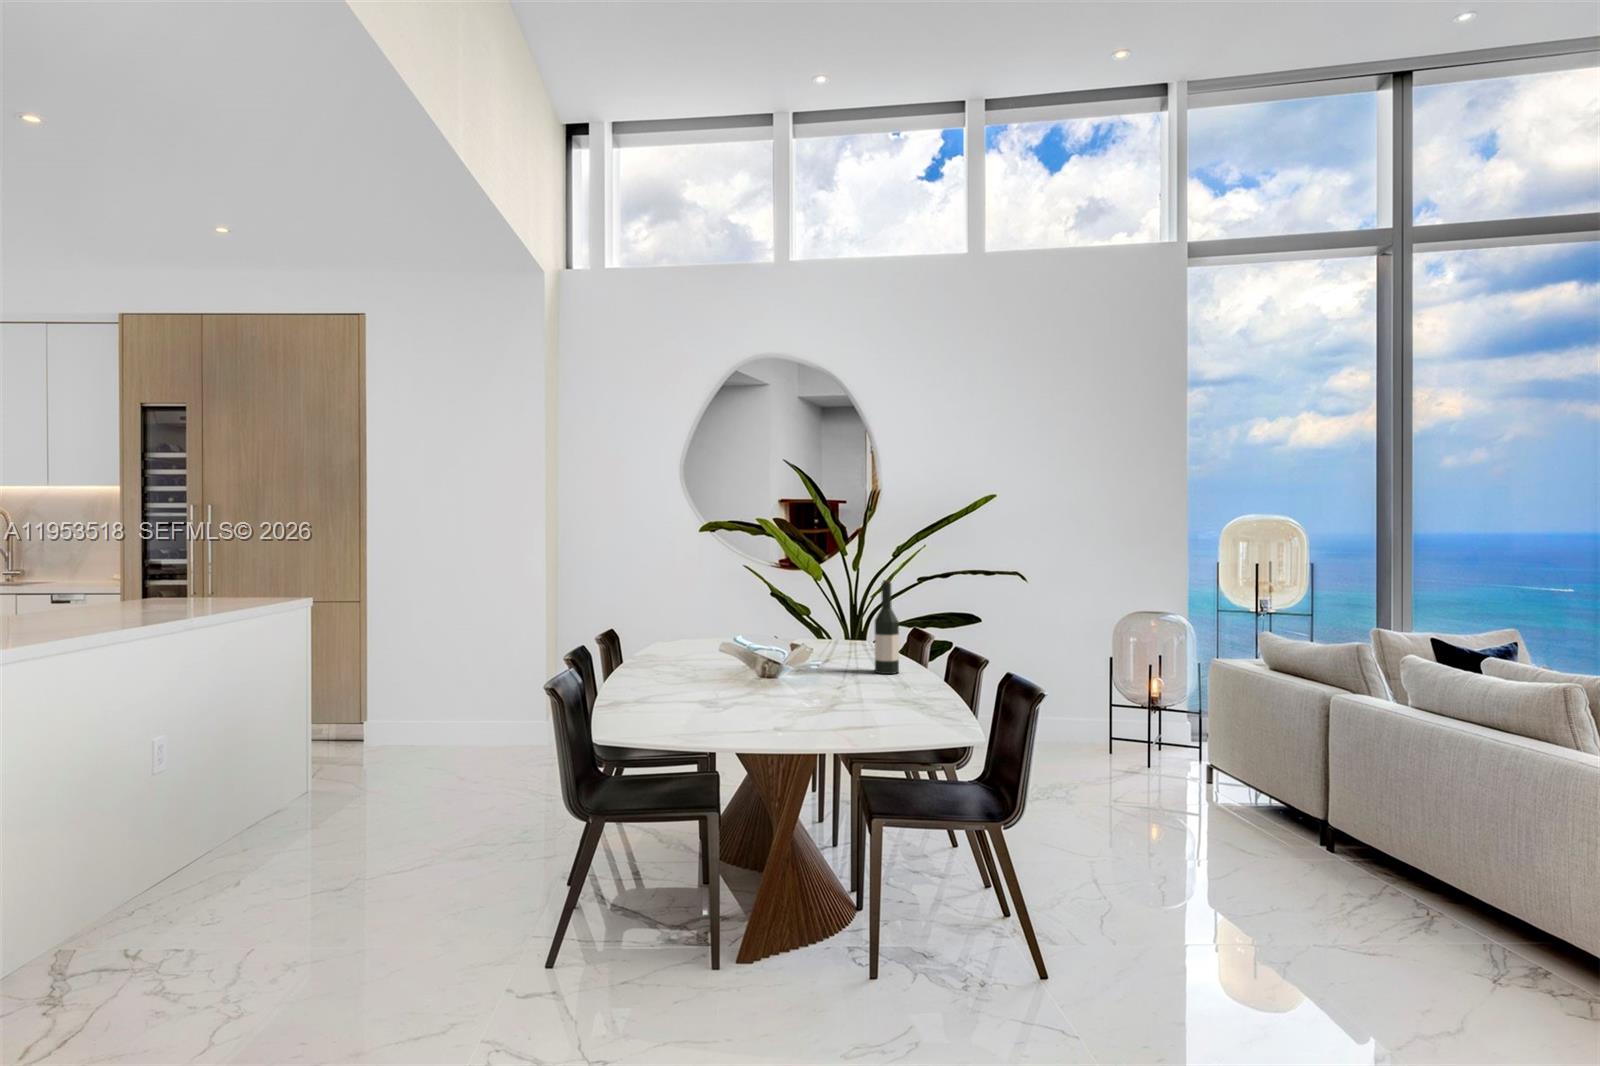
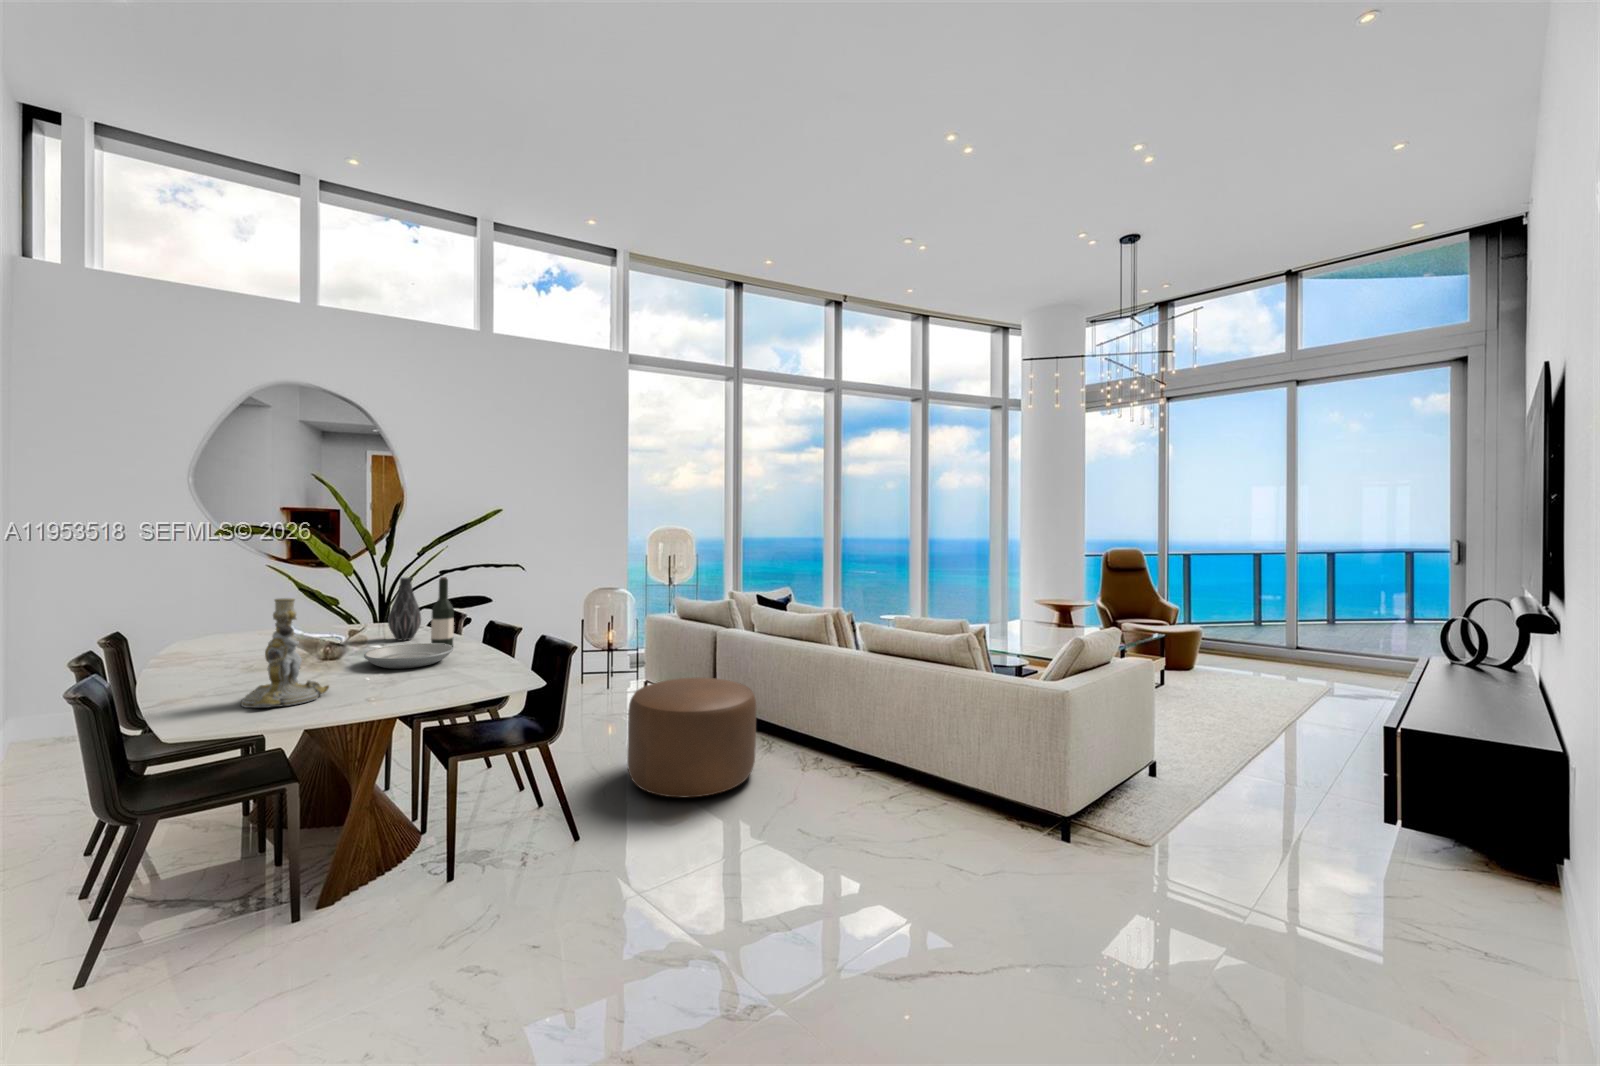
vase: none [836,580,871,660] -> present [388,577,421,641]
candlestick: none [668,594,745,716] -> present [241,598,329,708]
plate: none [794,663,889,692] -> present [364,643,453,669]
ottoman: none [1141,767,1399,994] -> present [627,677,756,797]

